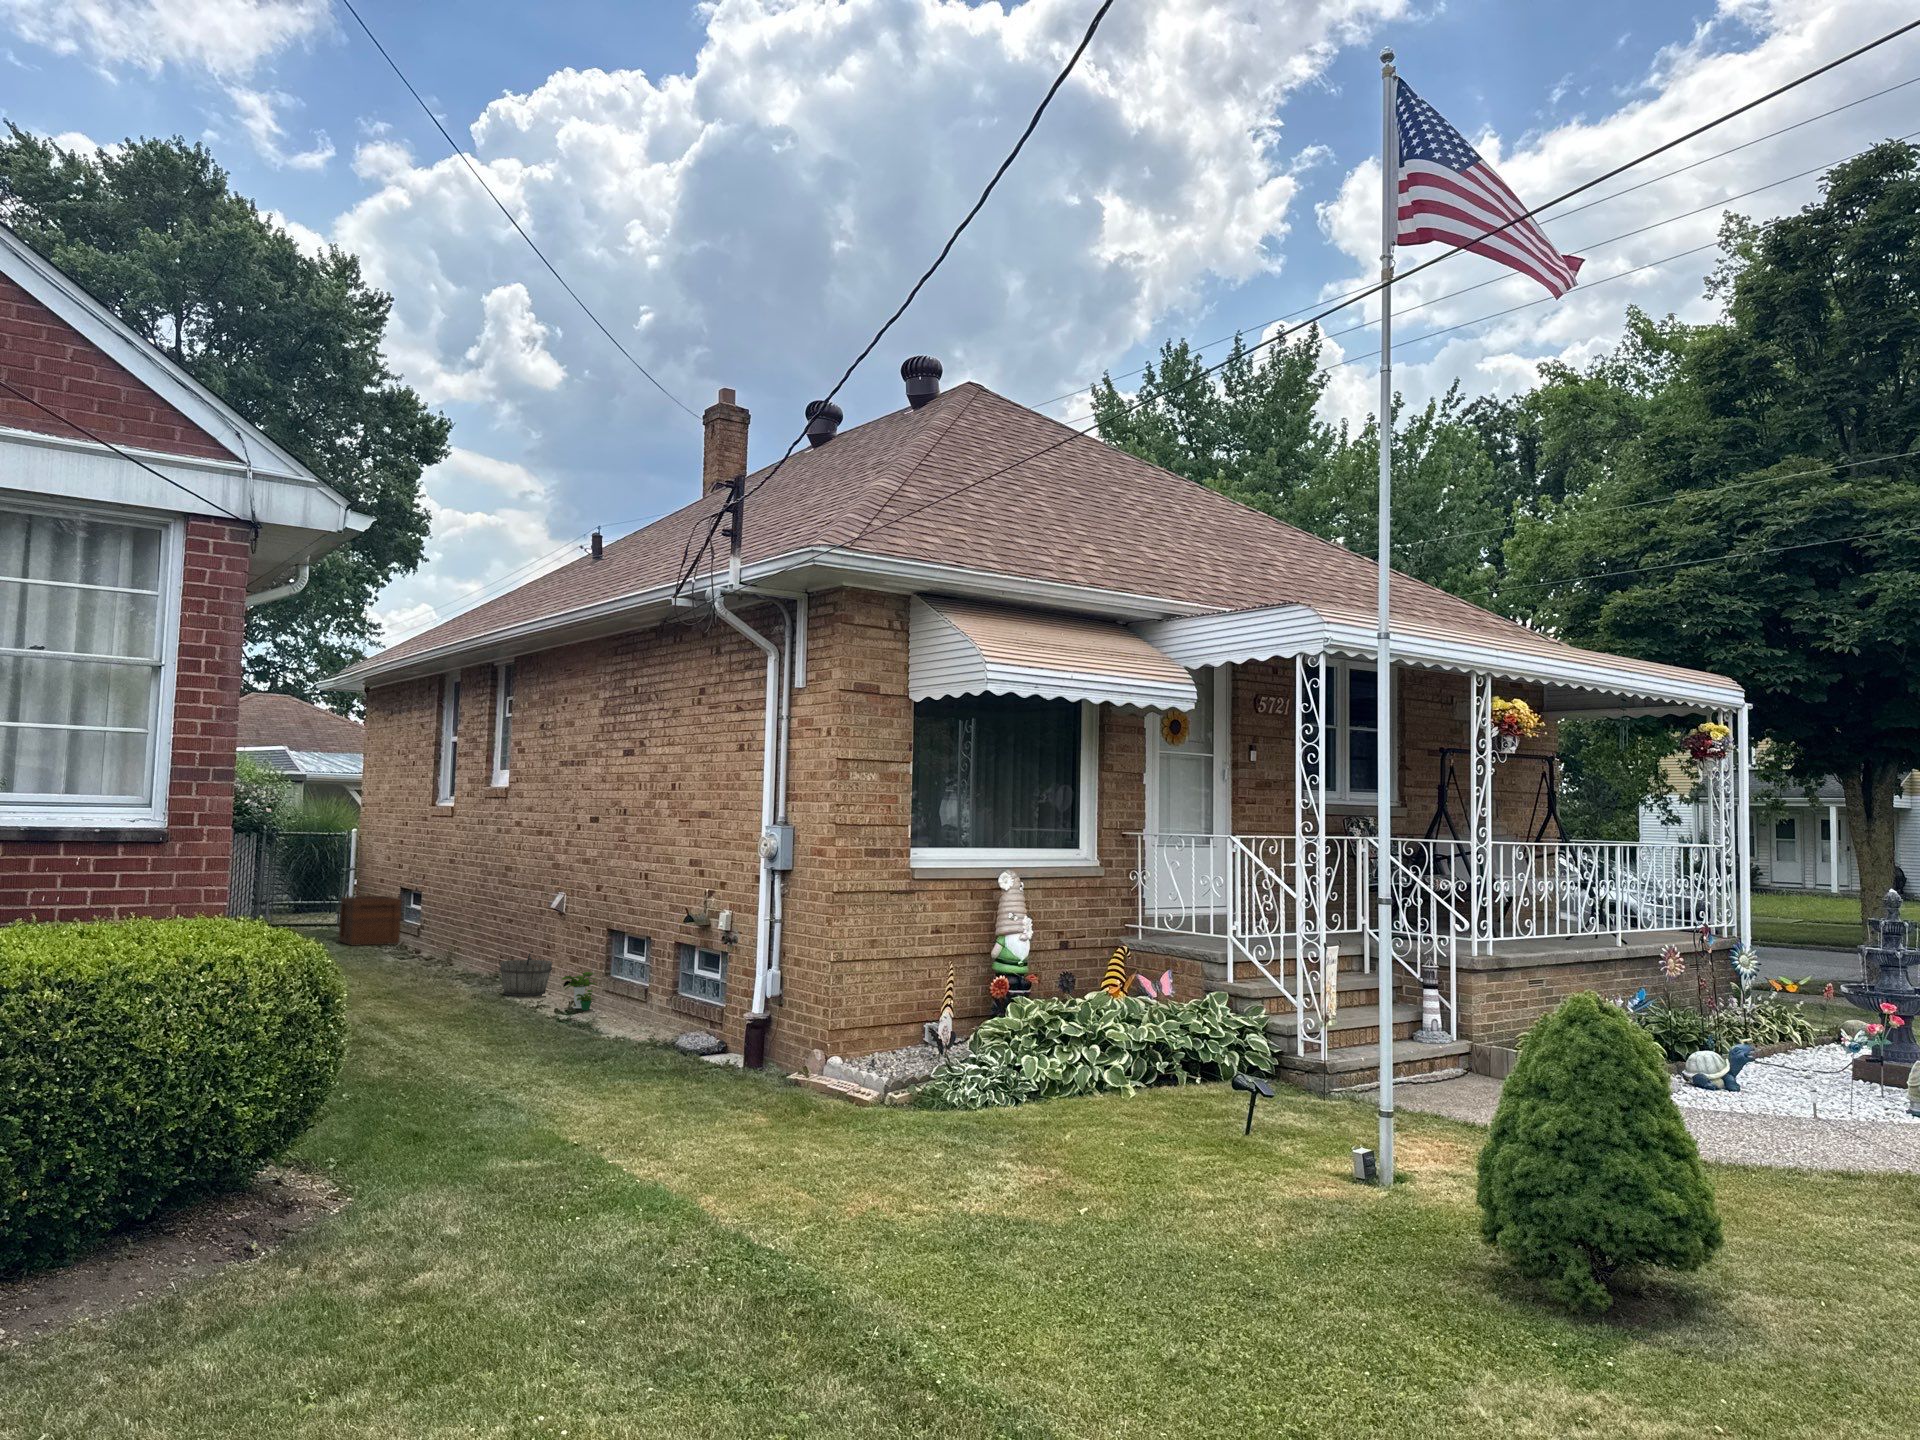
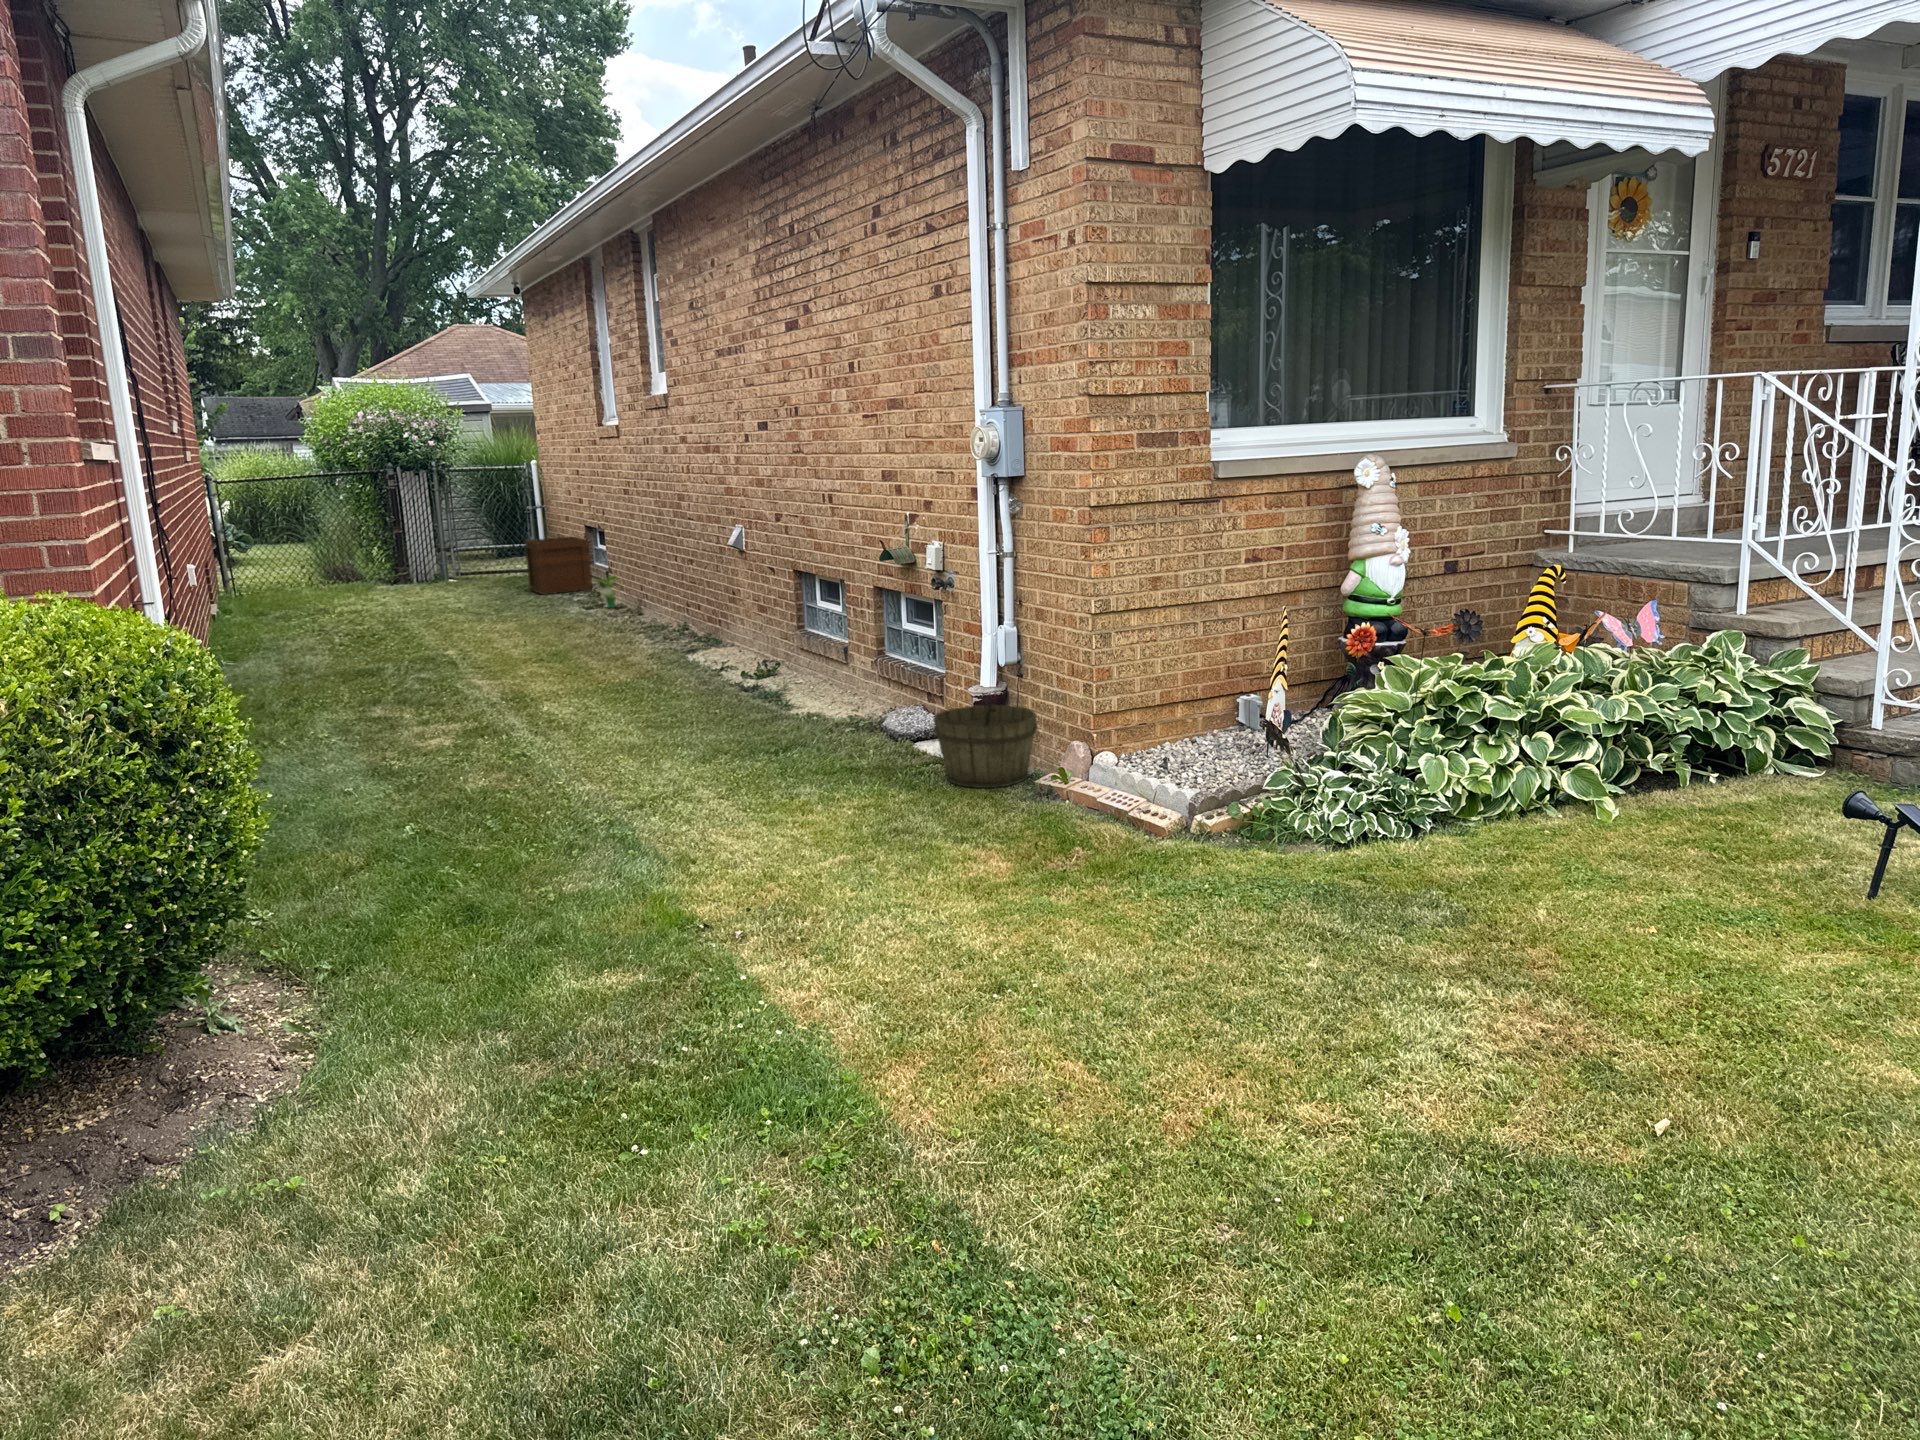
wooden bucket: present [500,951,552,996] -> present [934,692,1038,788]
potted plant: present [561,972,597,1010] -> present [591,575,618,608]

